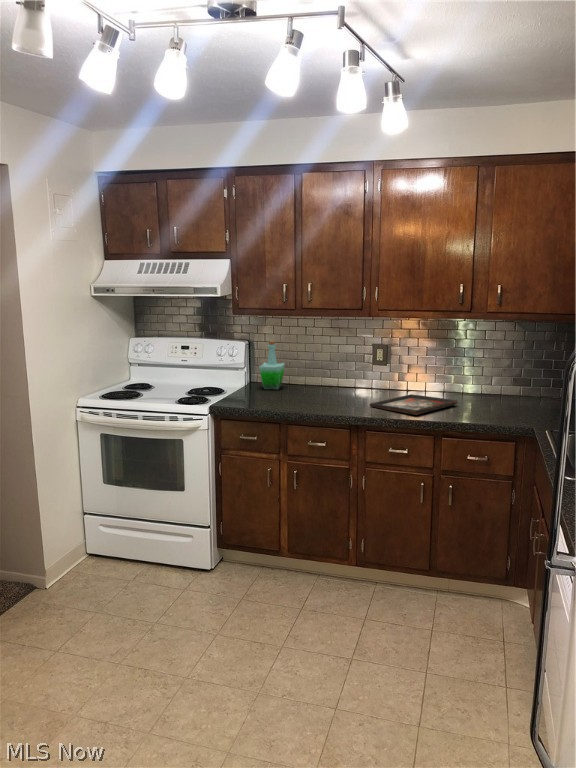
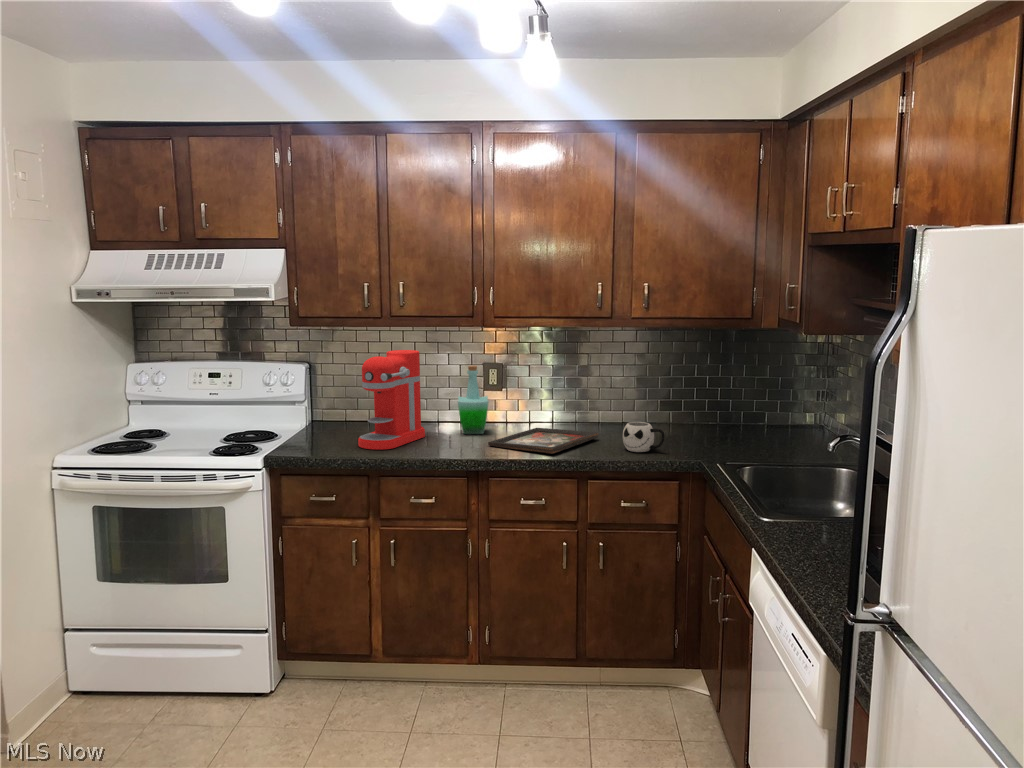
coffee maker: none [276,333,326,405] -> present [358,350,425,450]
bottle: present [259,341,285,389] -> present [458,366,489,434]
mug: none [474,394,507,417] -> present [623,422,665,452]

